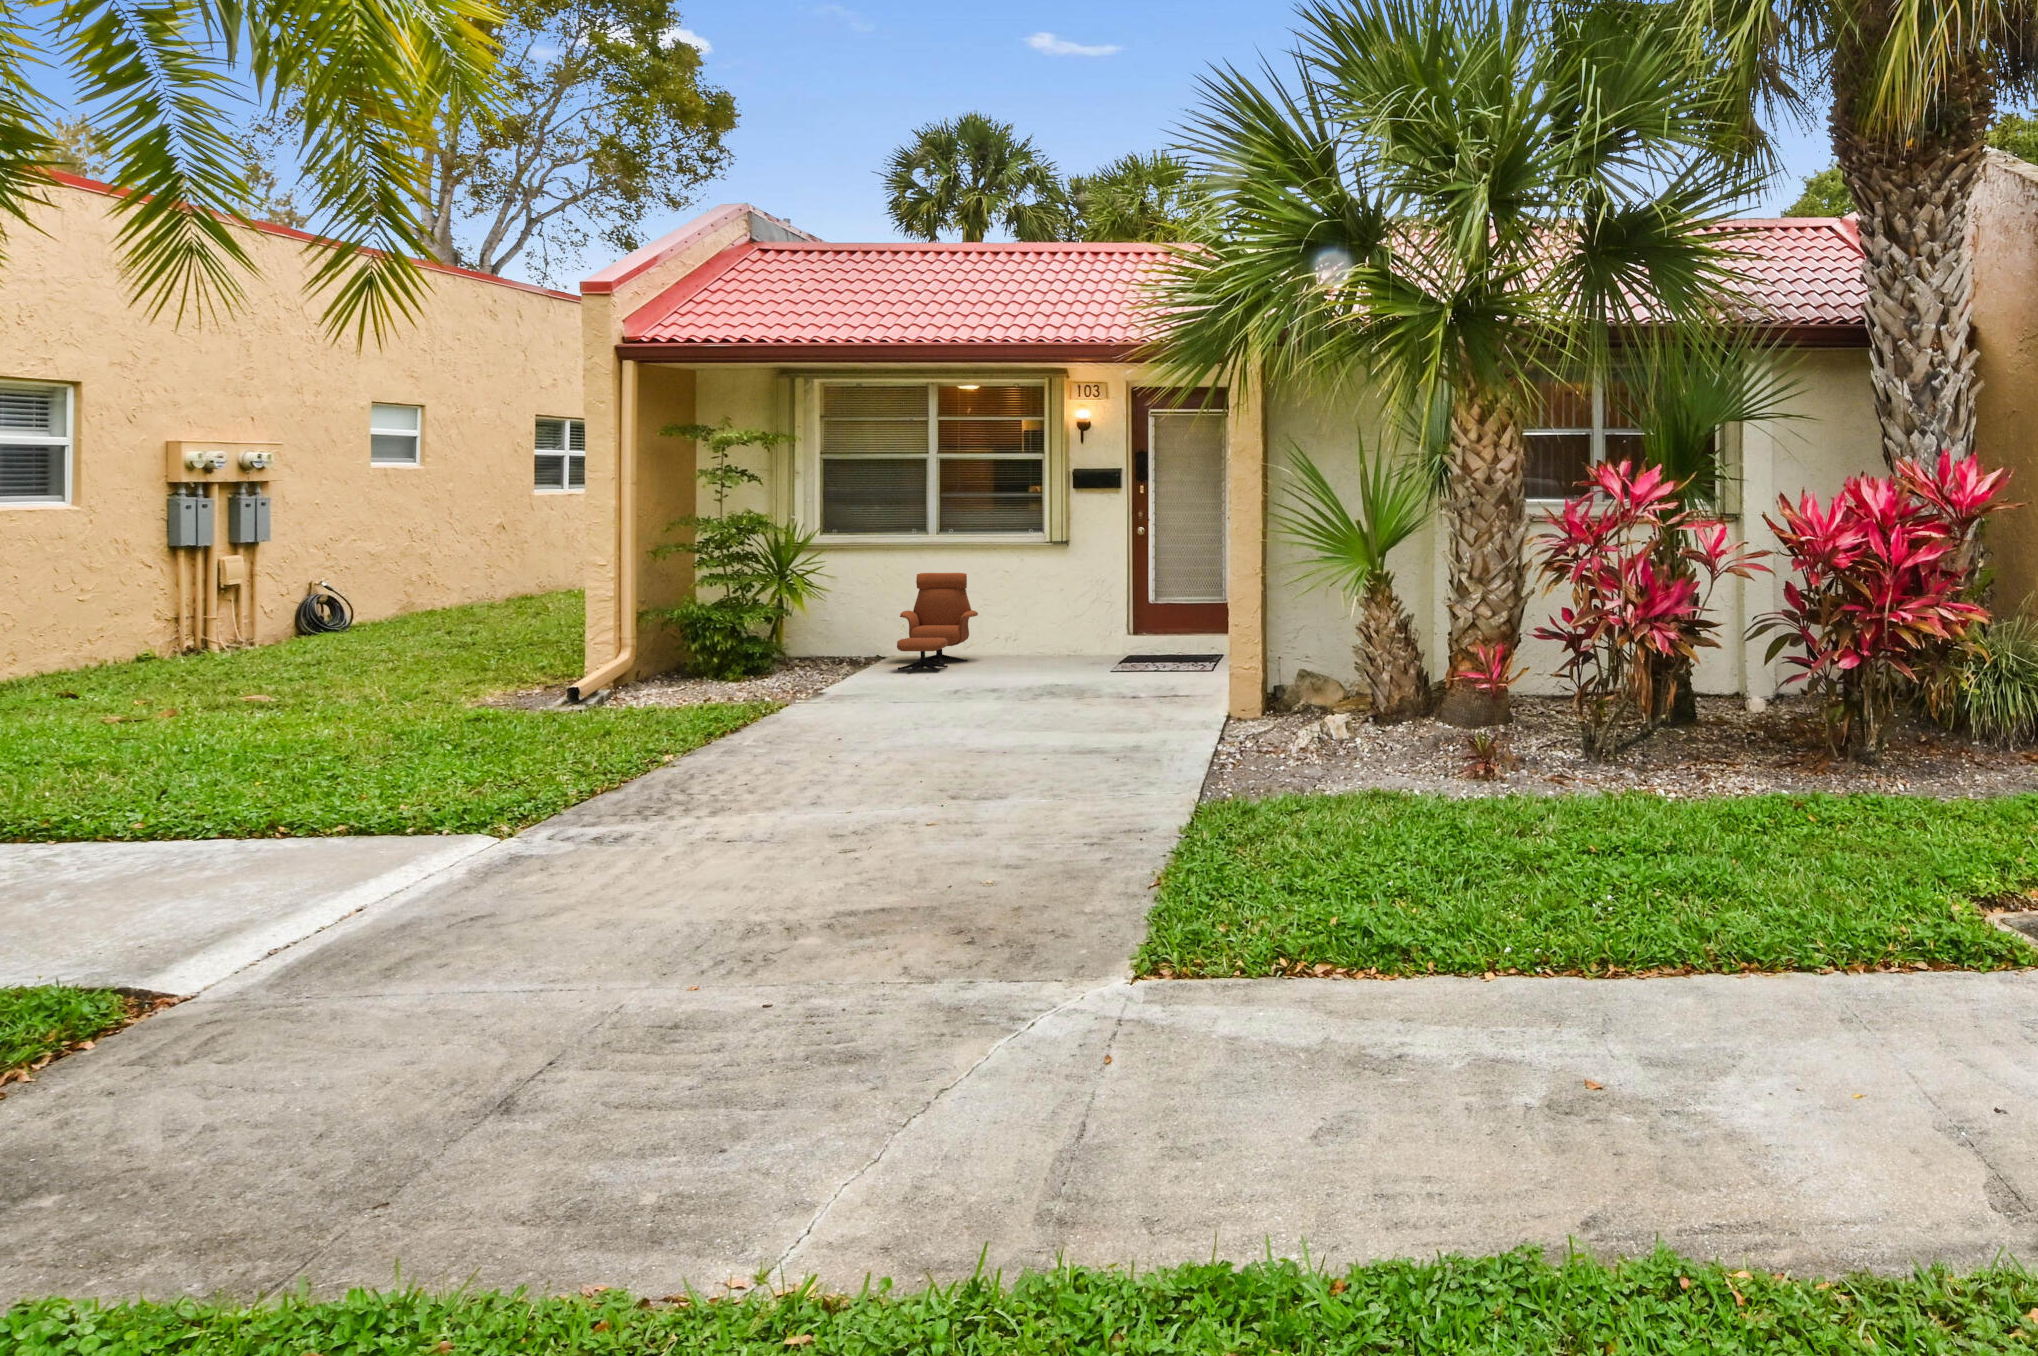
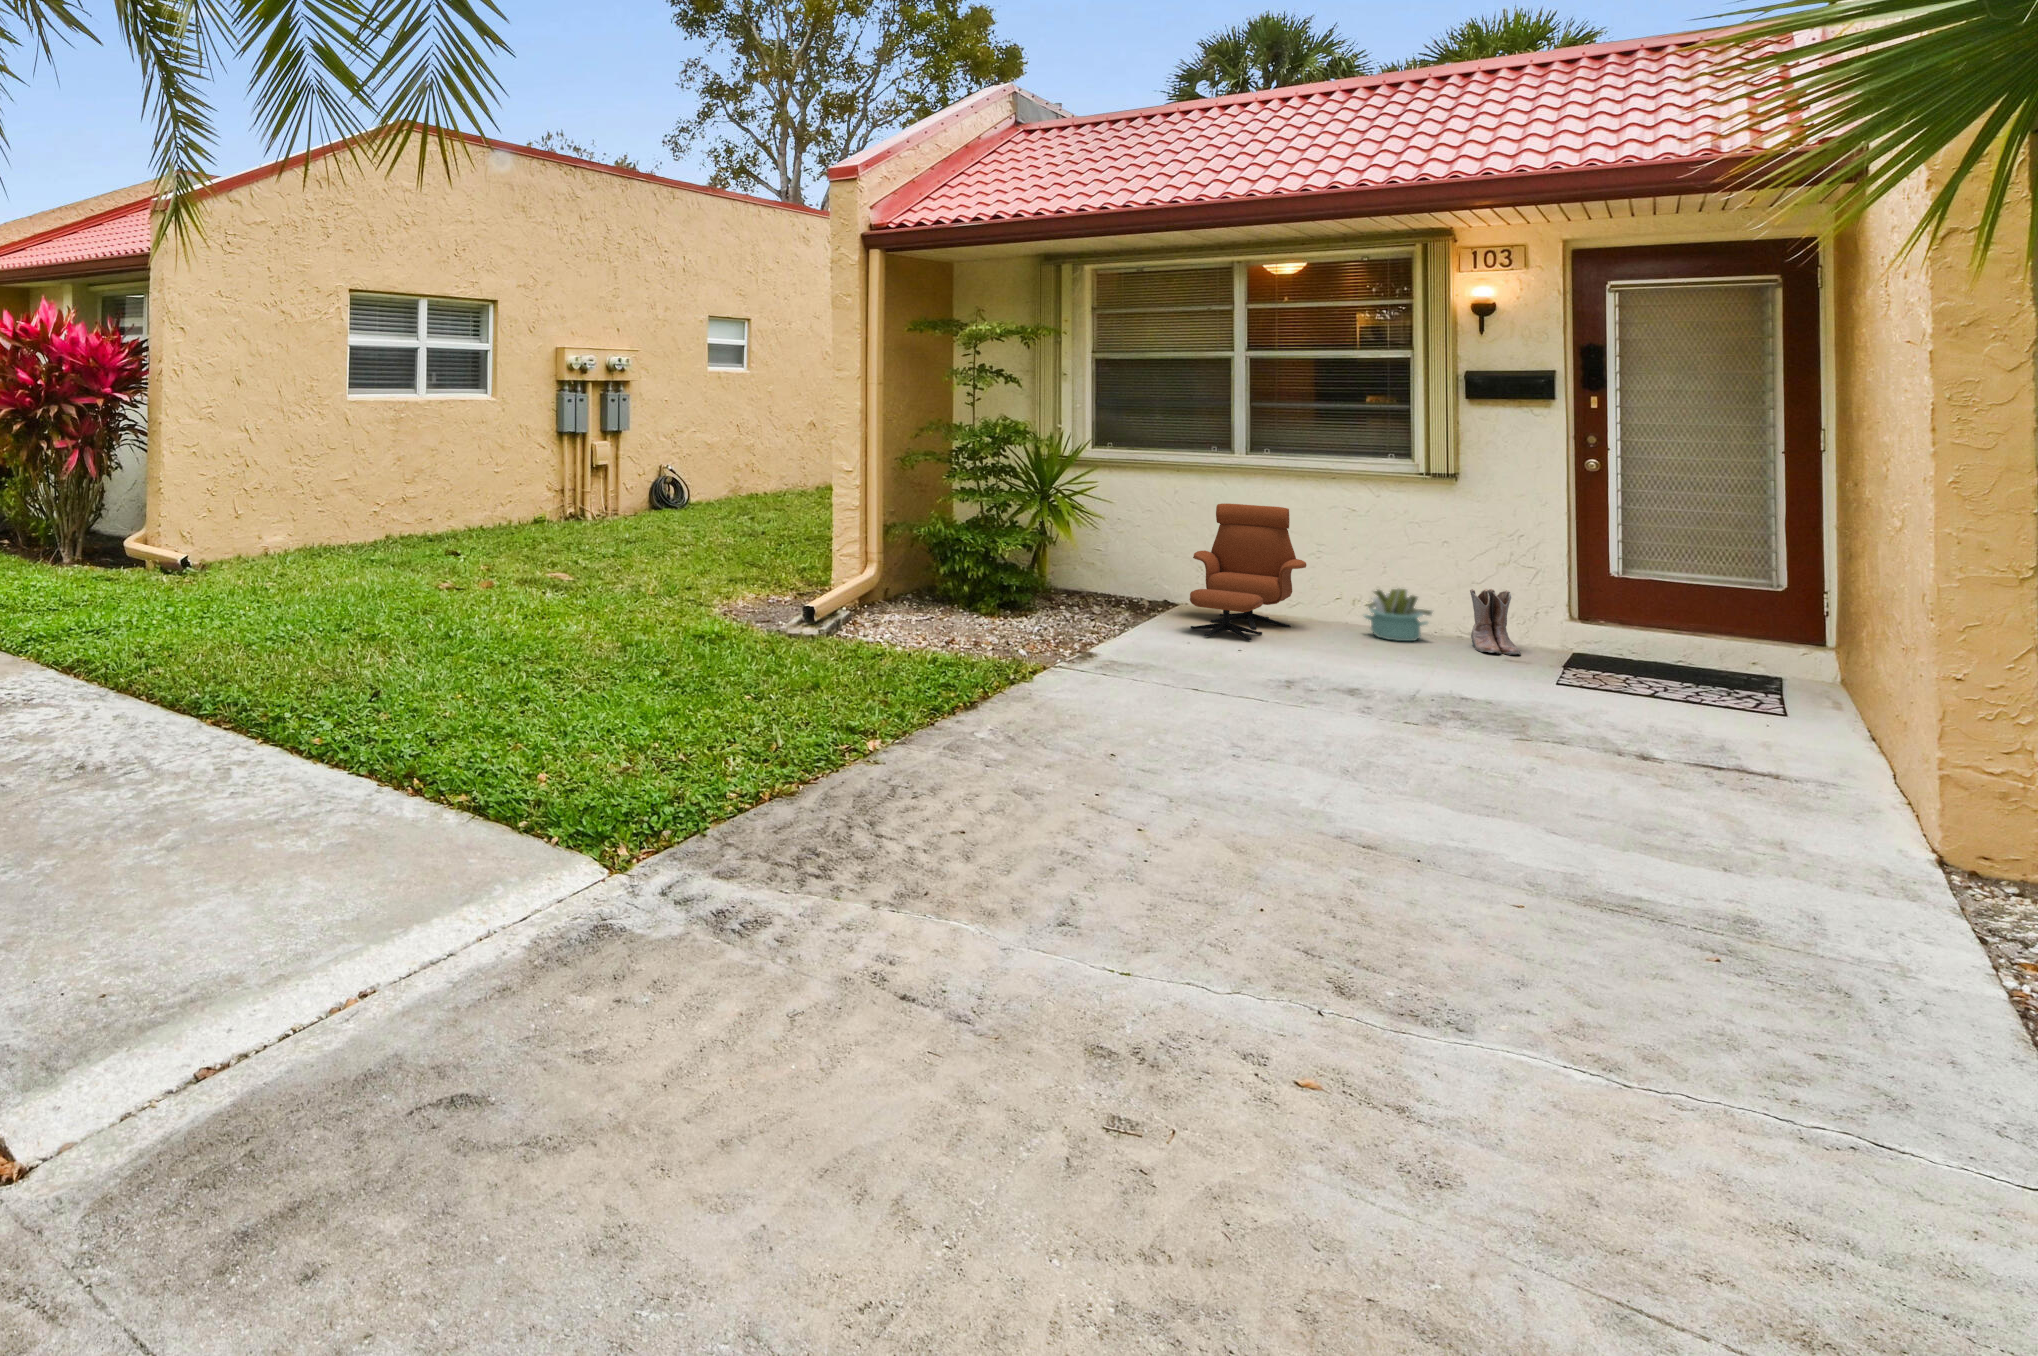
boots: none [1075,618,1103,661] -> present [1470,589,1521,655]
decorative plant: none [1014,624,1055,661] -> present [1364,589,1432,641]

